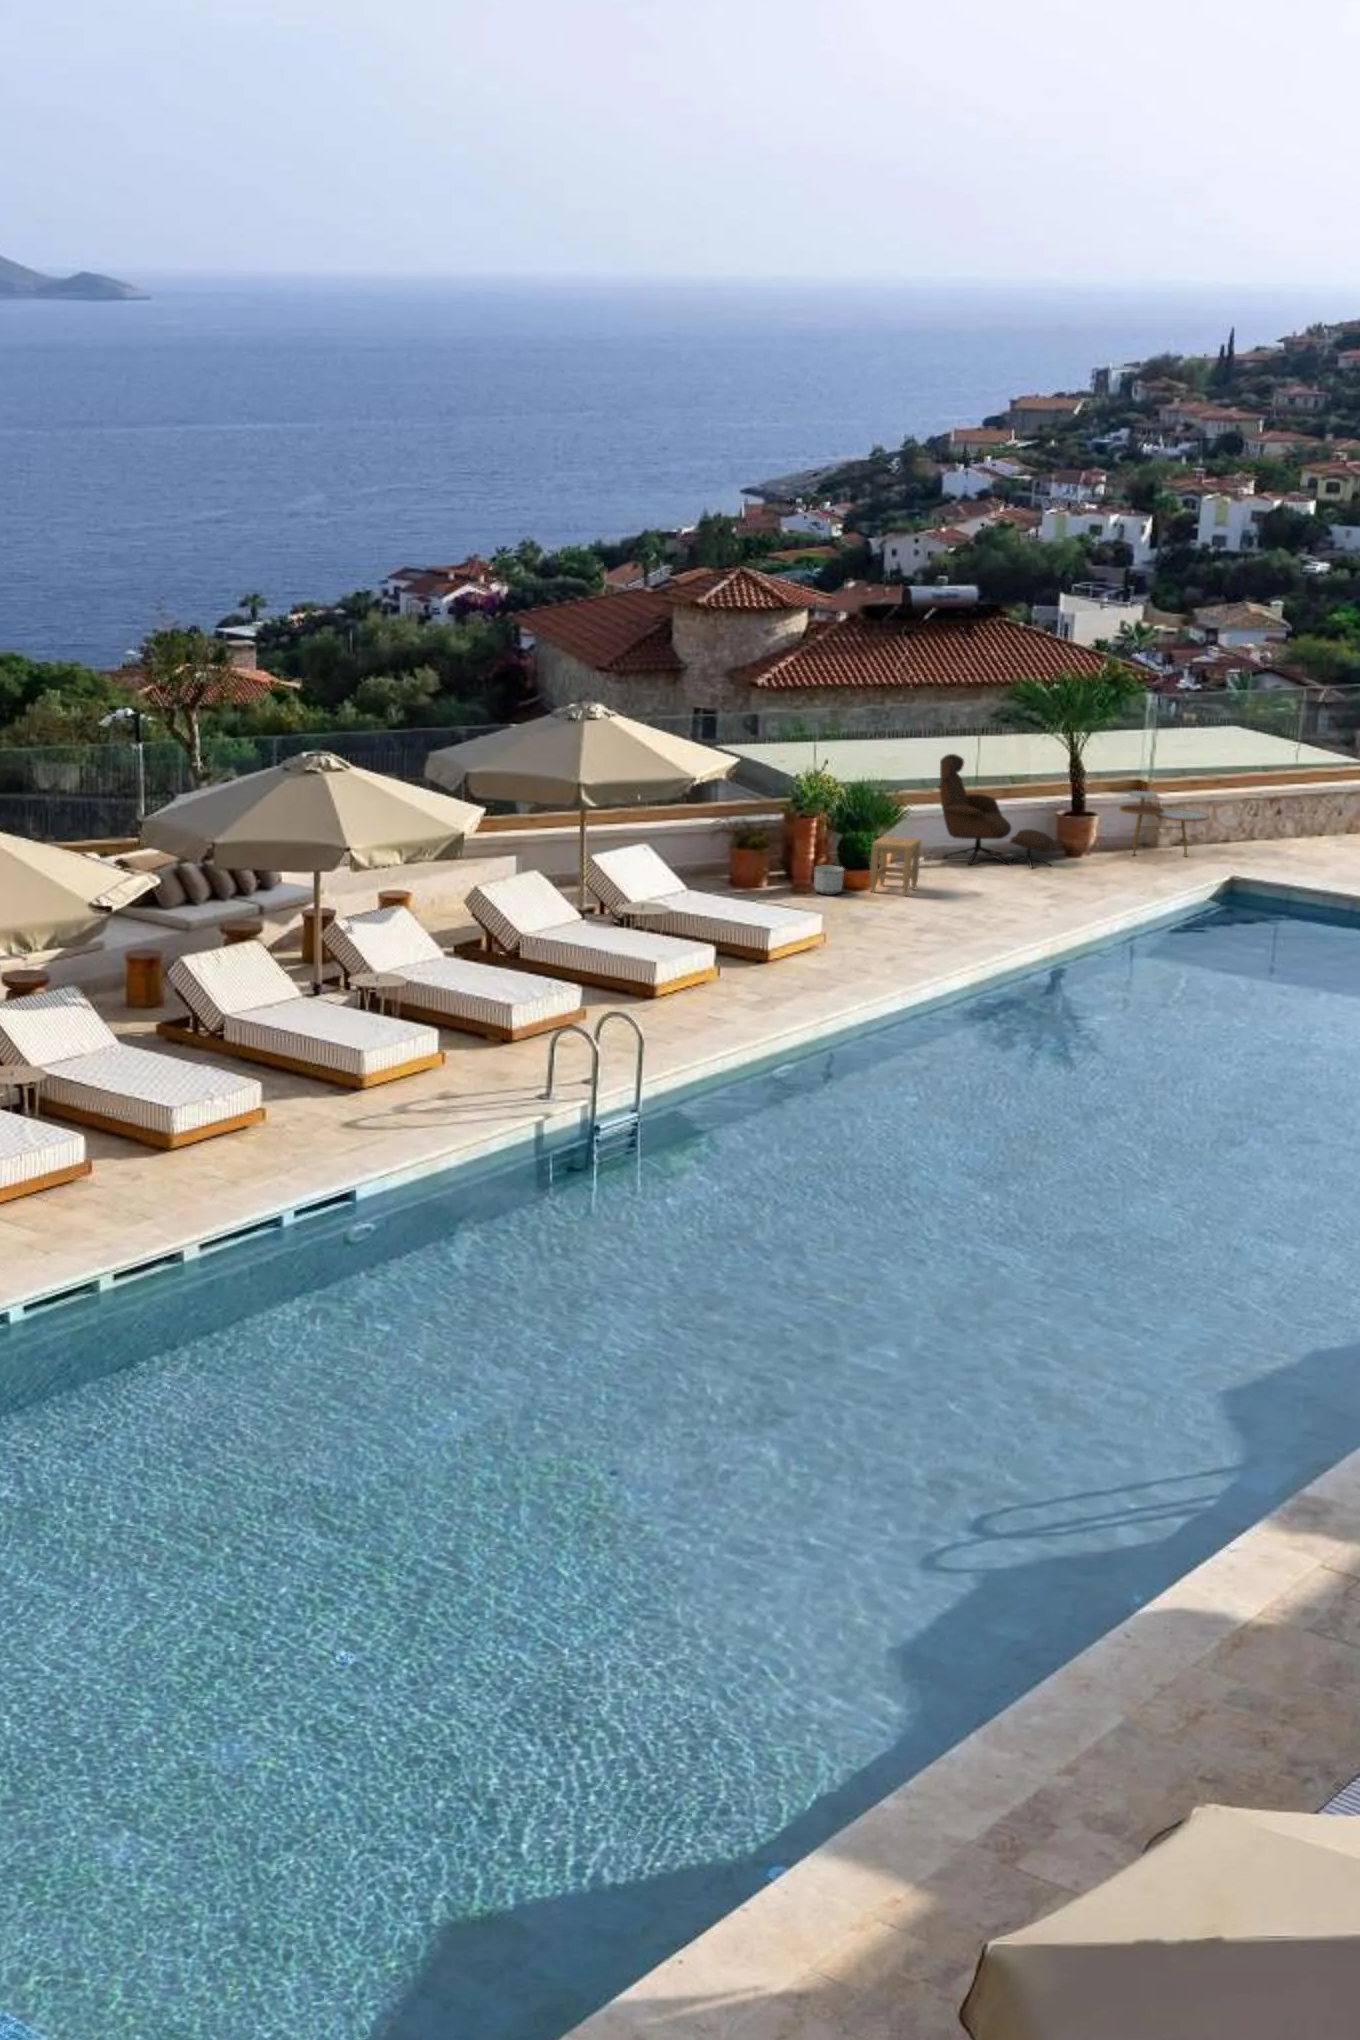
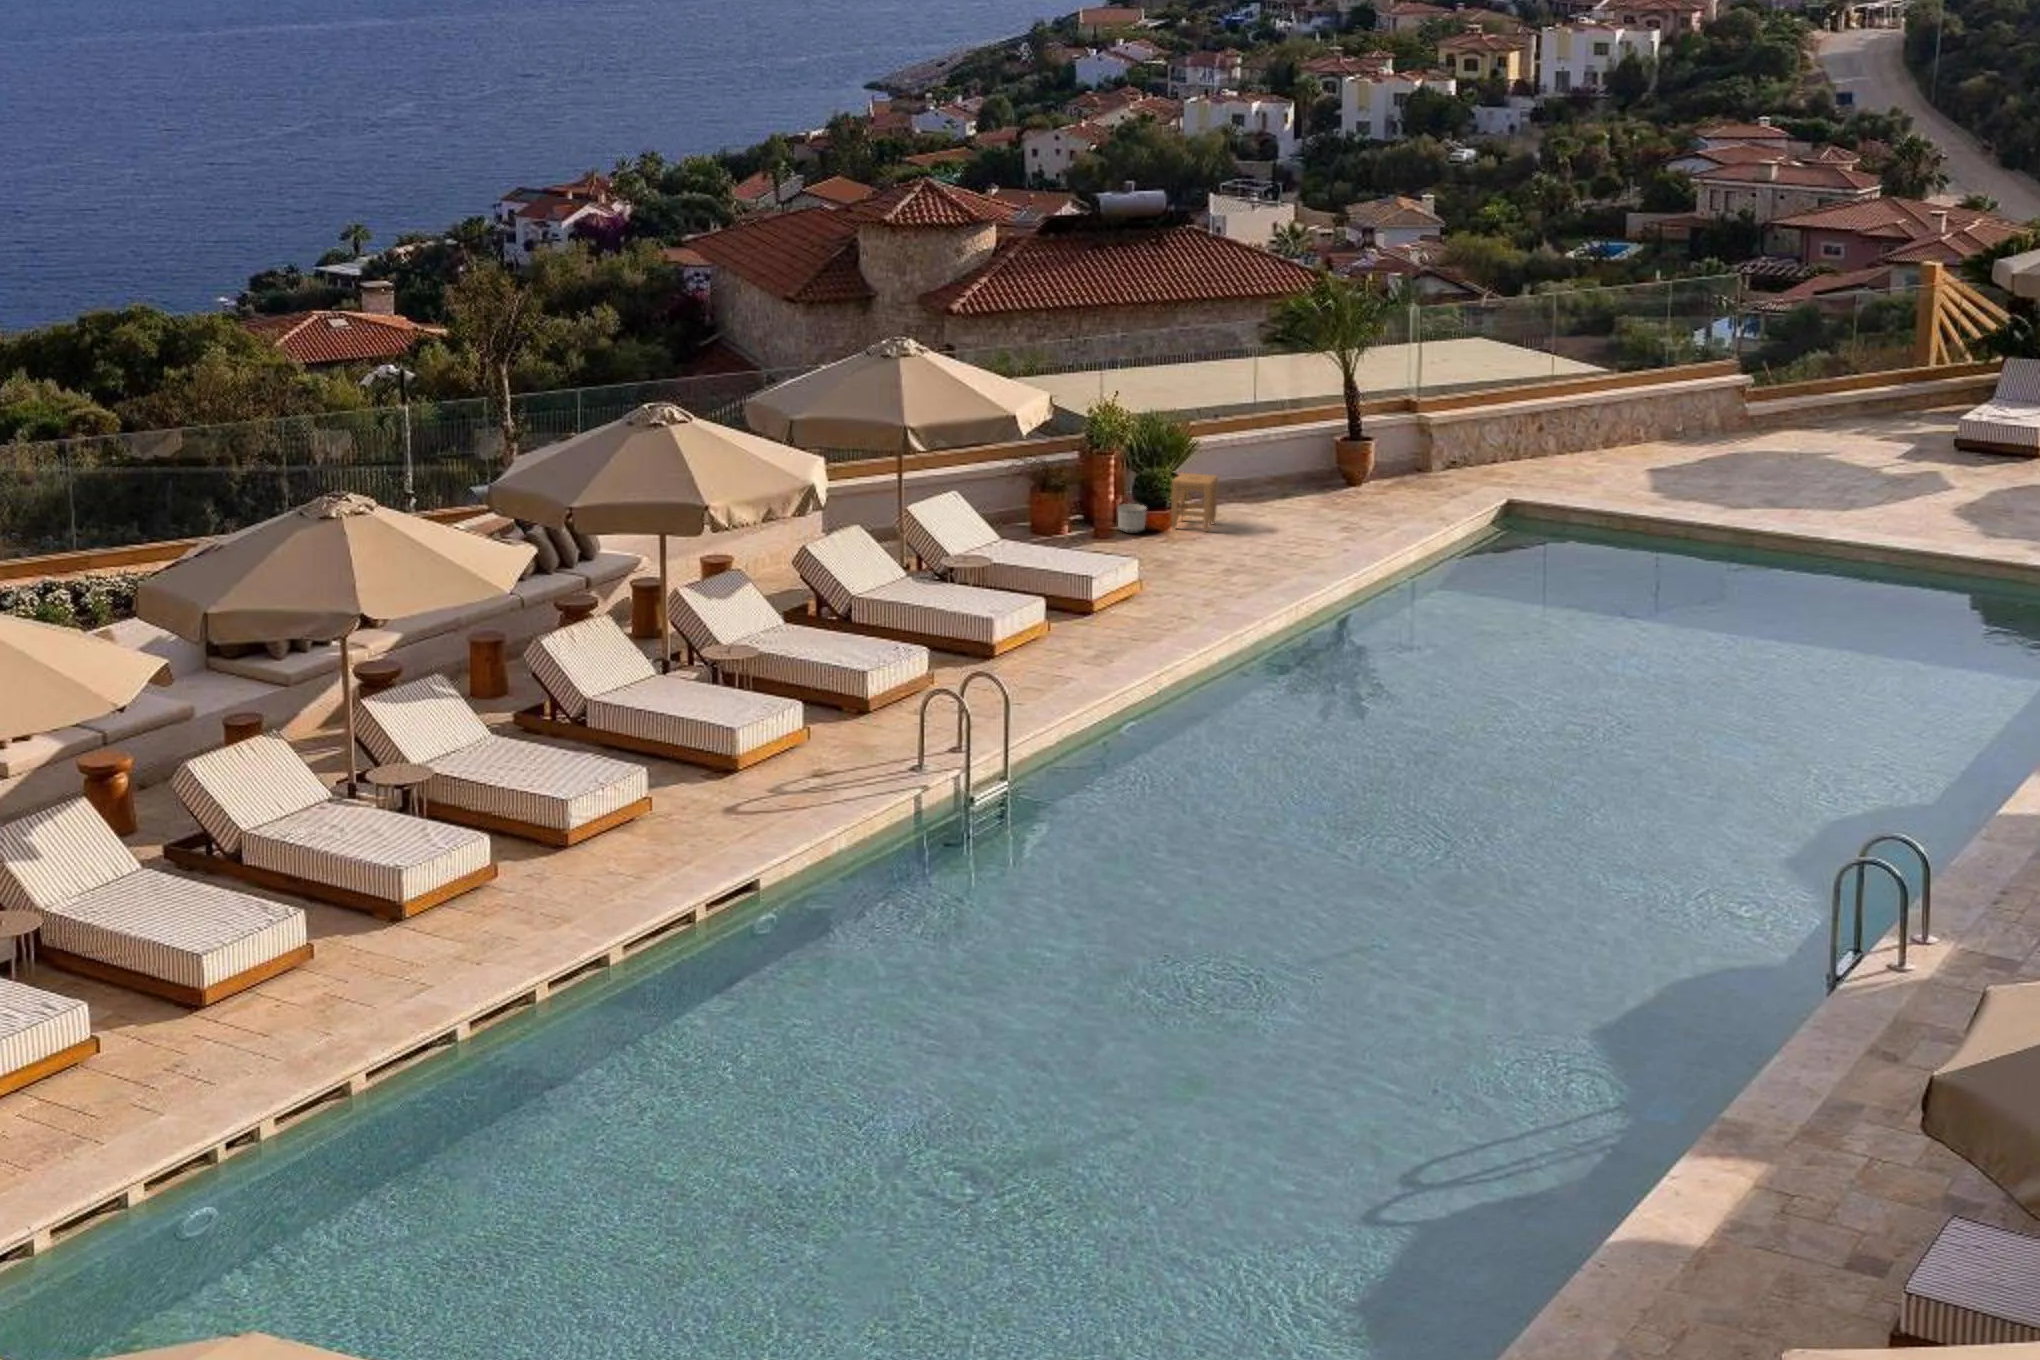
lounge chair: present [940,754,1054,868] -> none [1226,384,1337,496]
side table: present [1120,791,1210,856] -> none [1396,414,1481,478]

